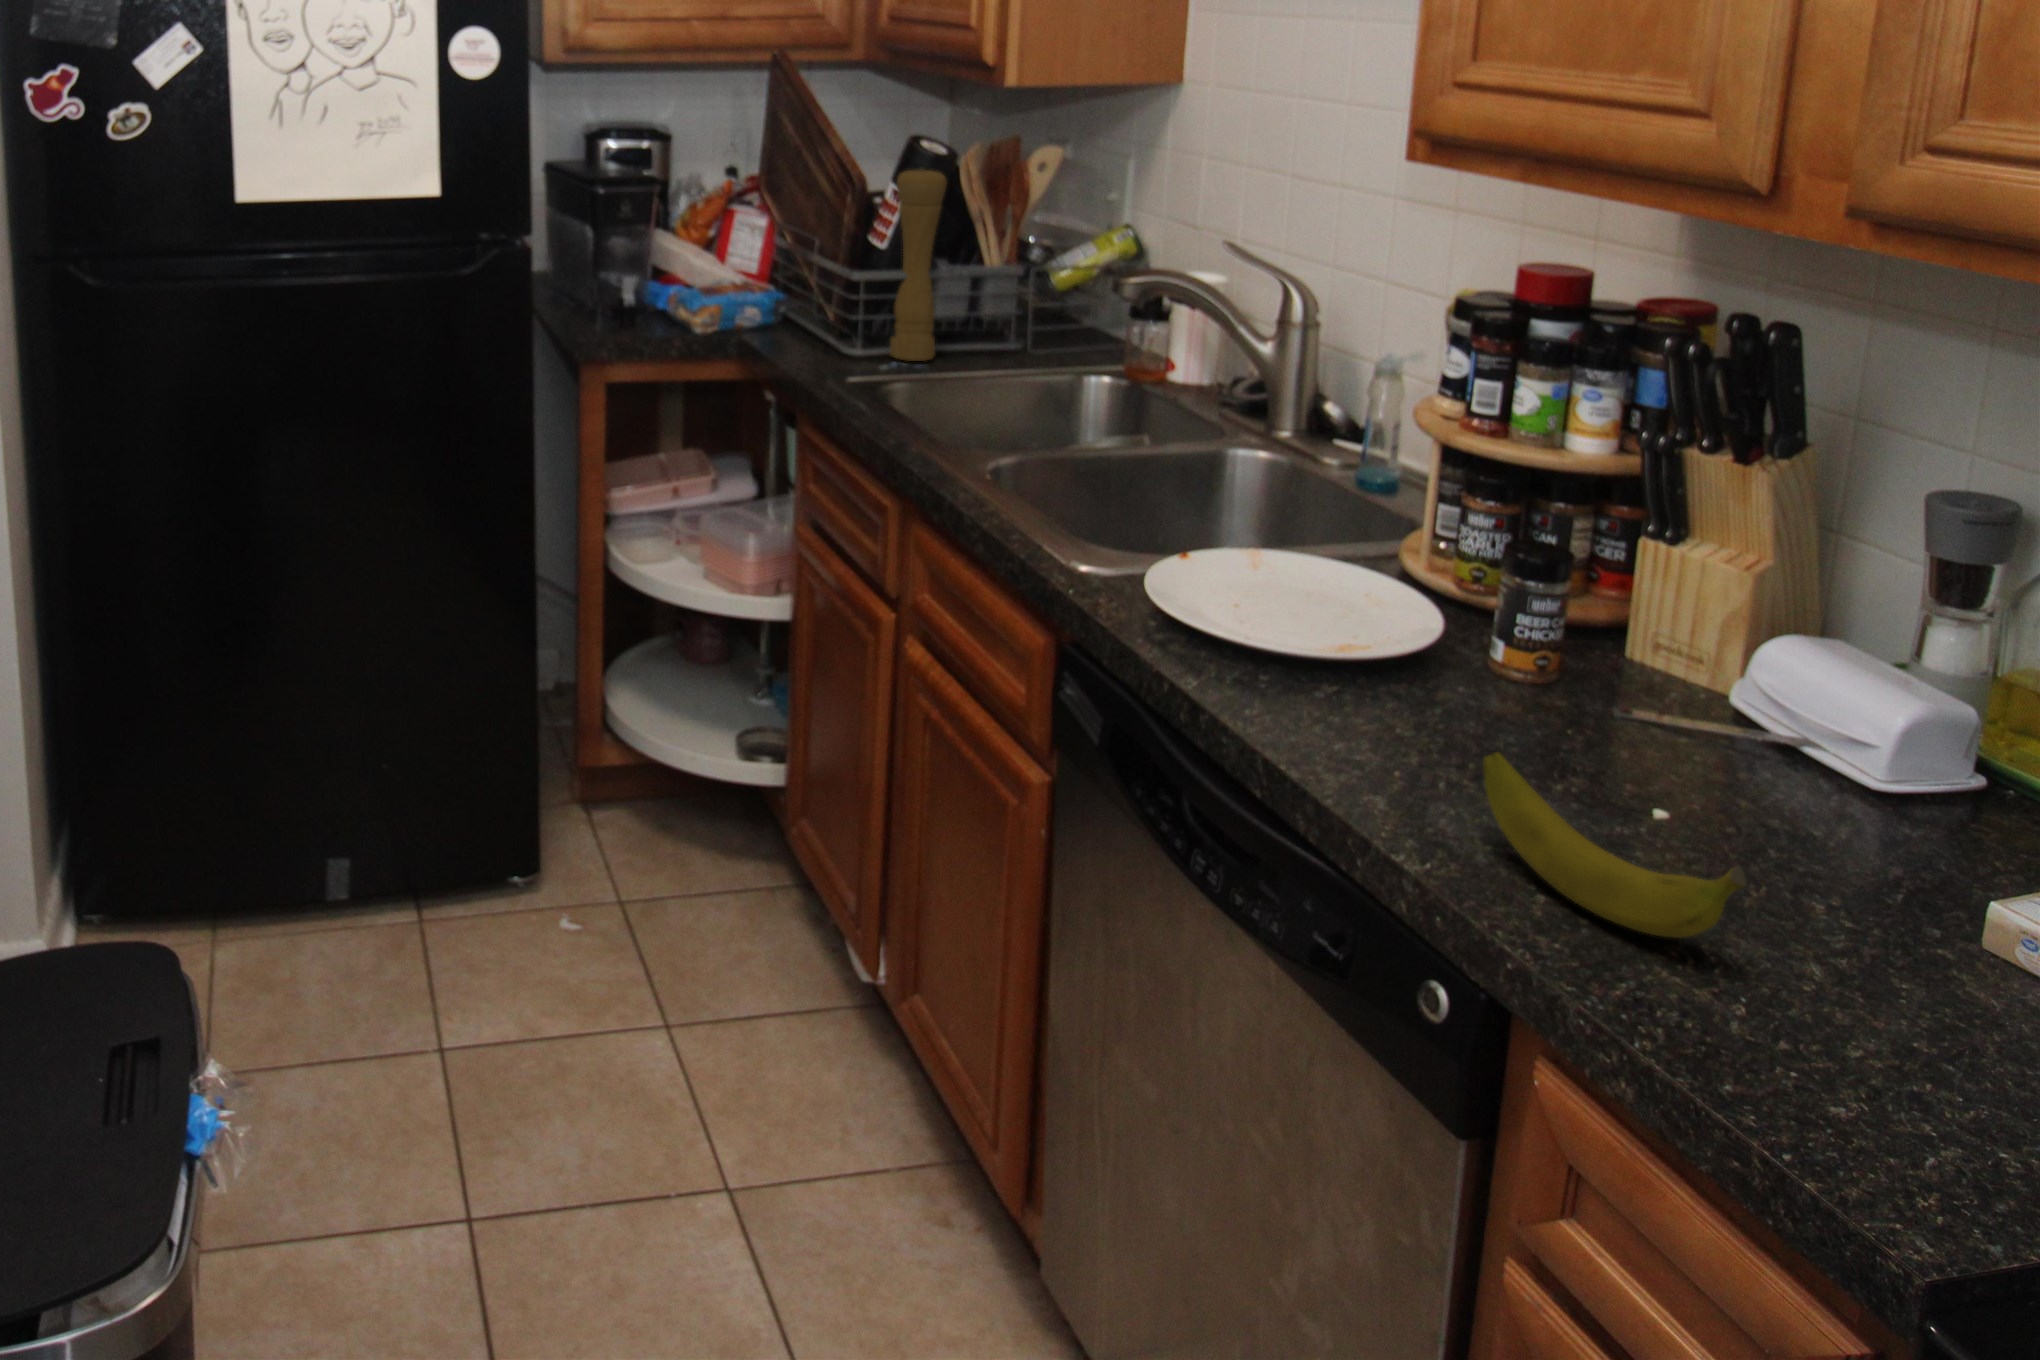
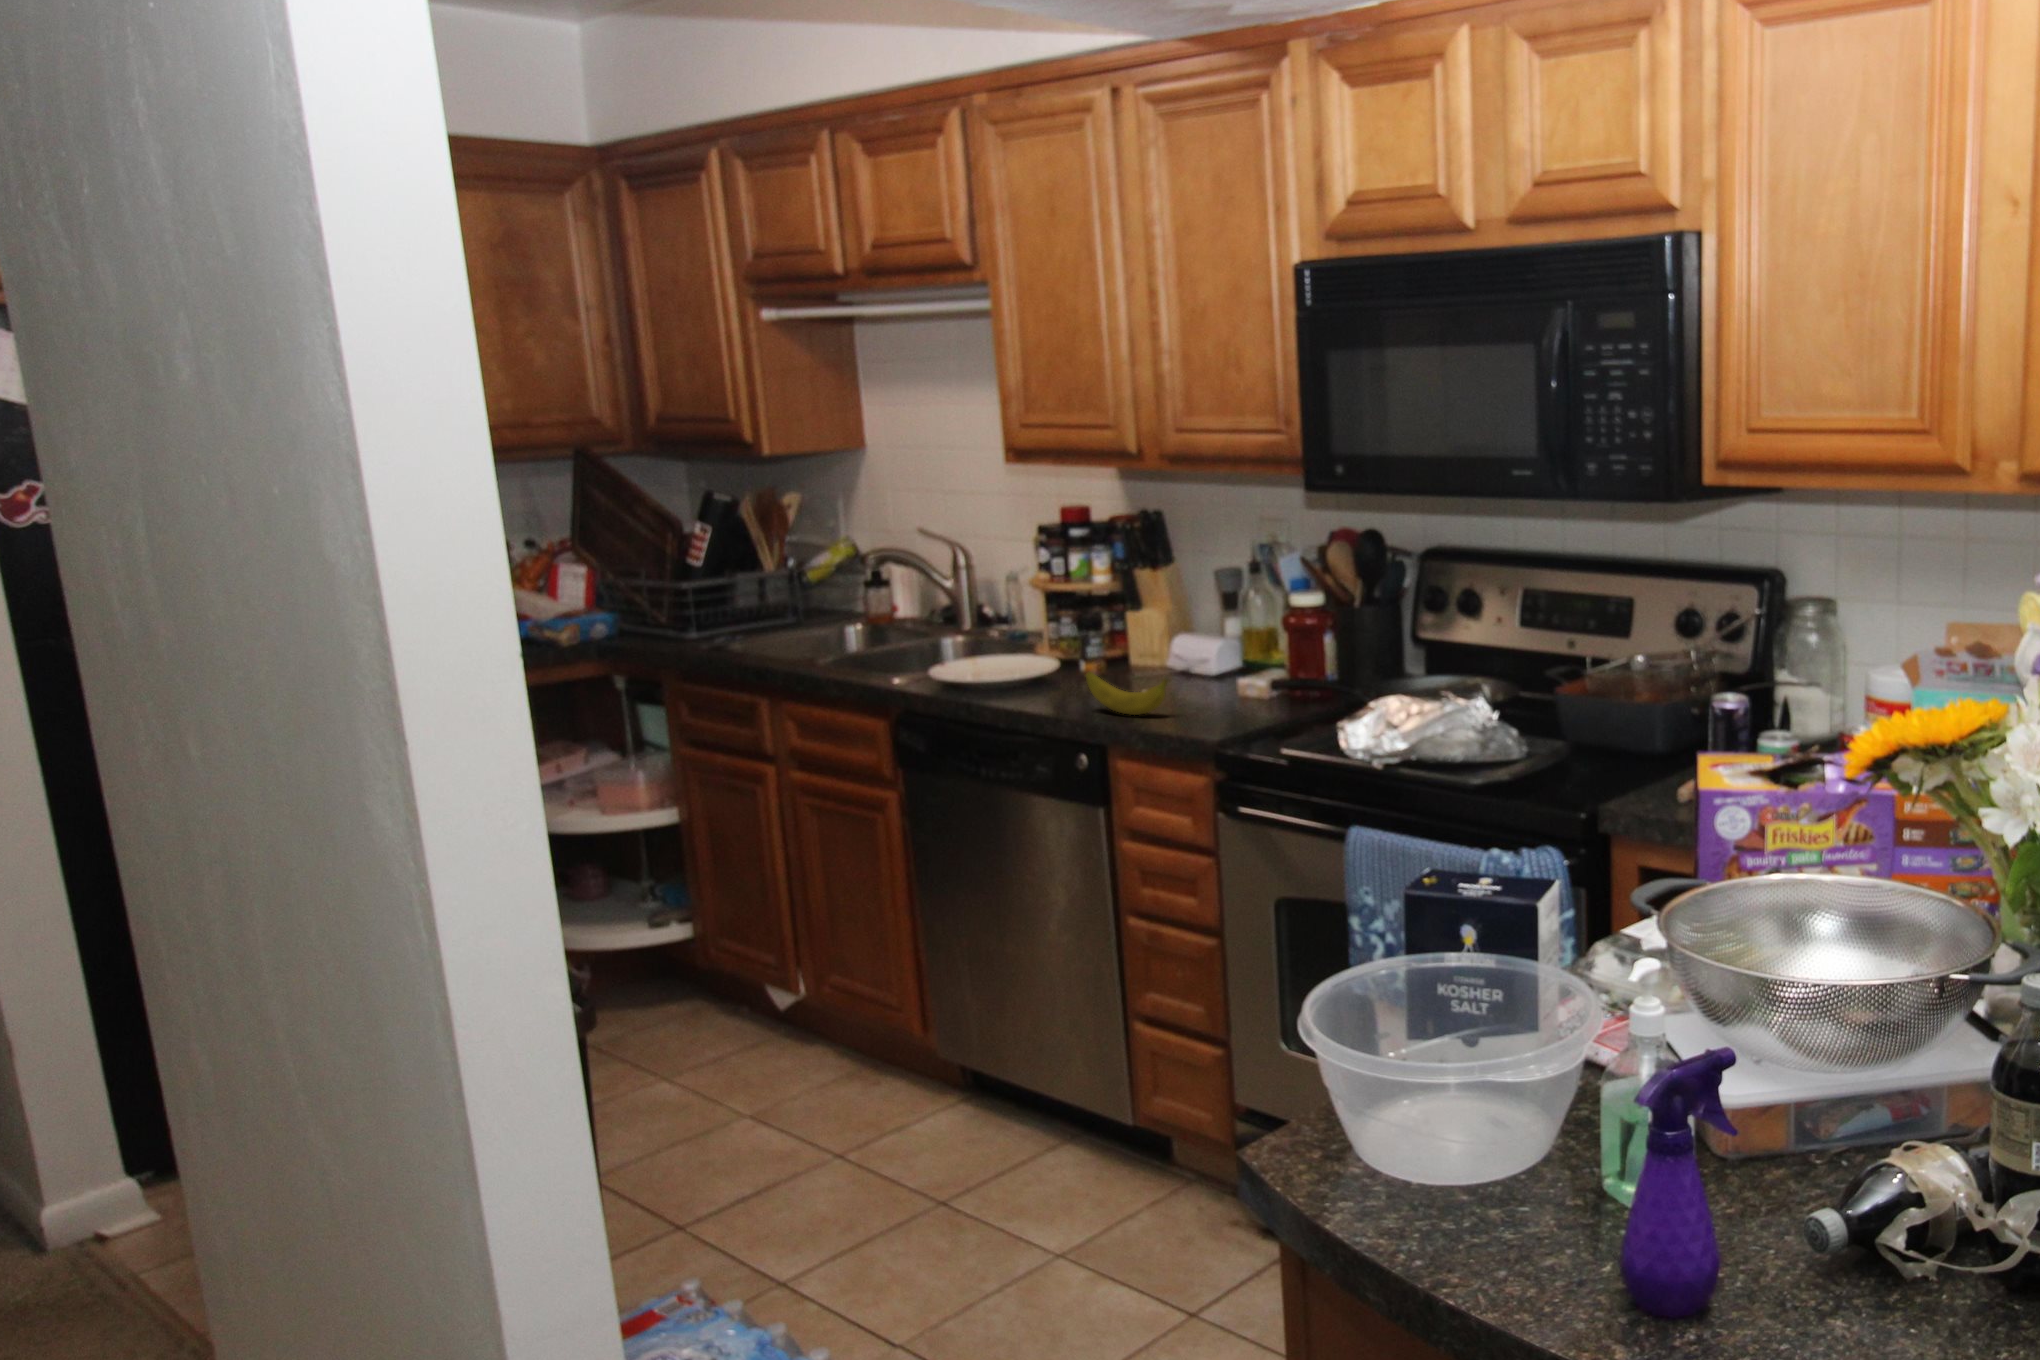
pepper mill: present [890,167,947,361] -> none [704,509,748,633]

